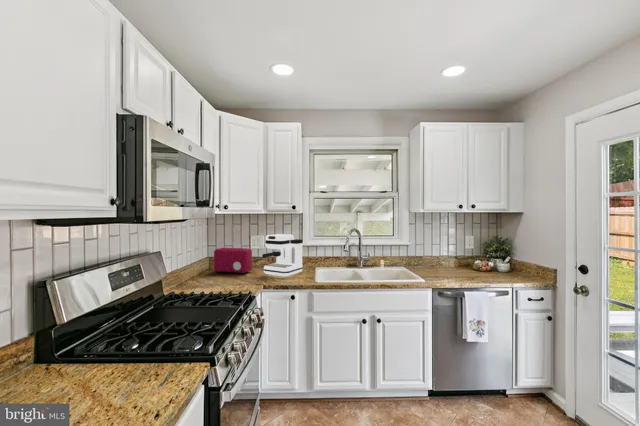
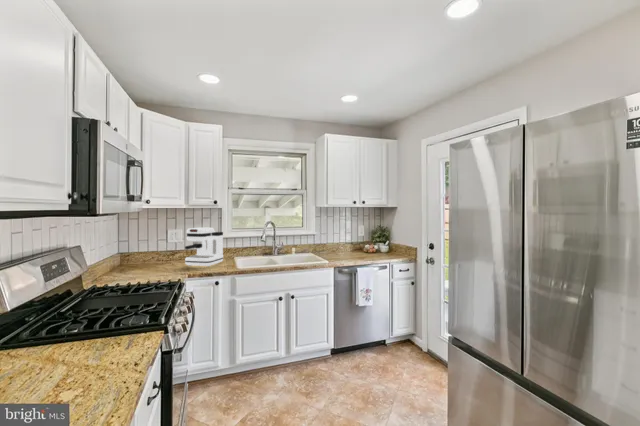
toaster: present [214,248,252,274] -> none [130,242,171,267]

